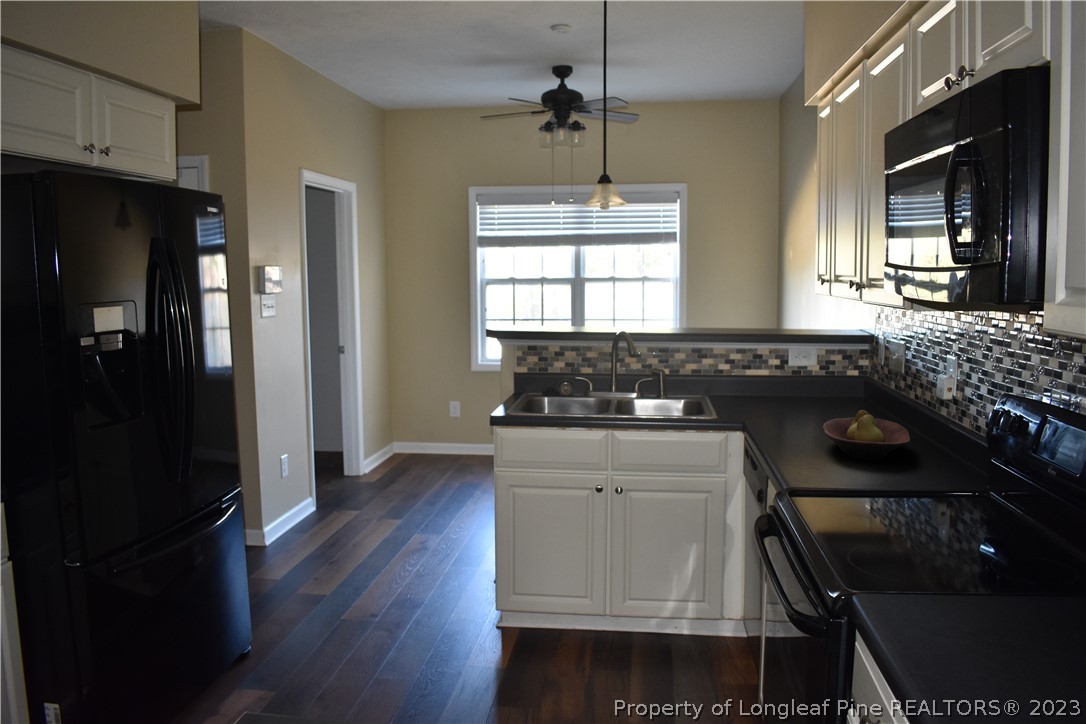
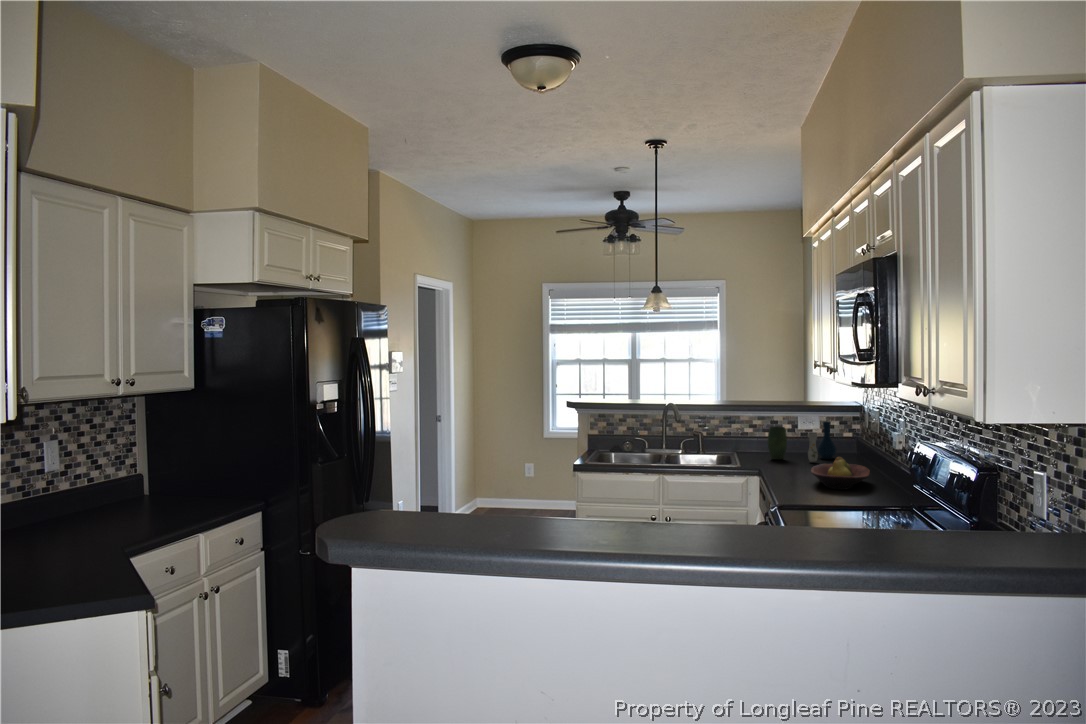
vase: none [750,356,839,411] -> present [768,421,836,462]

